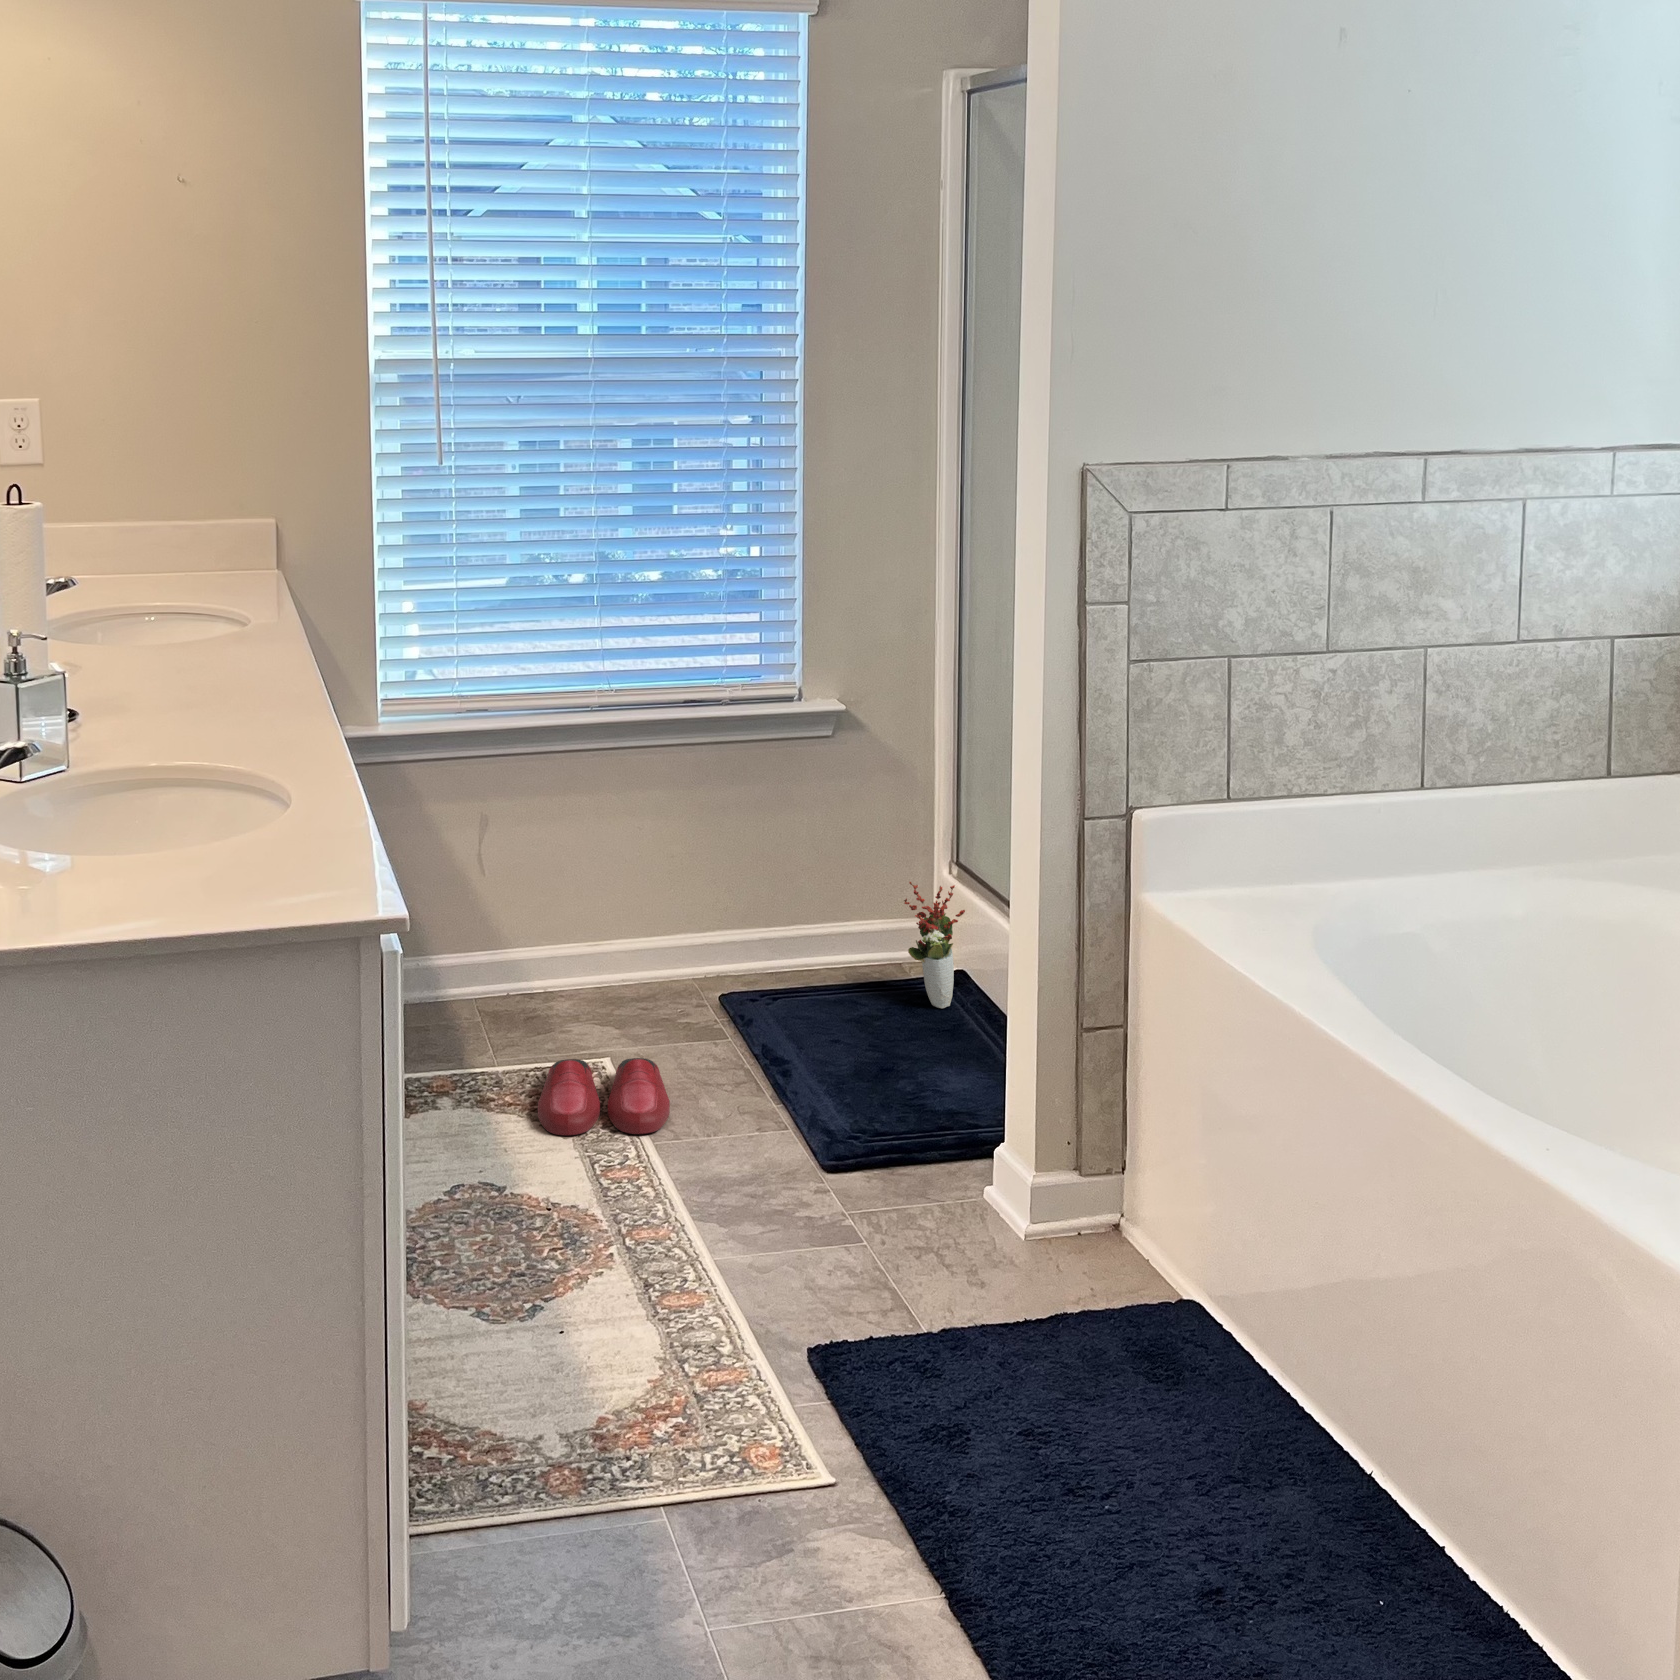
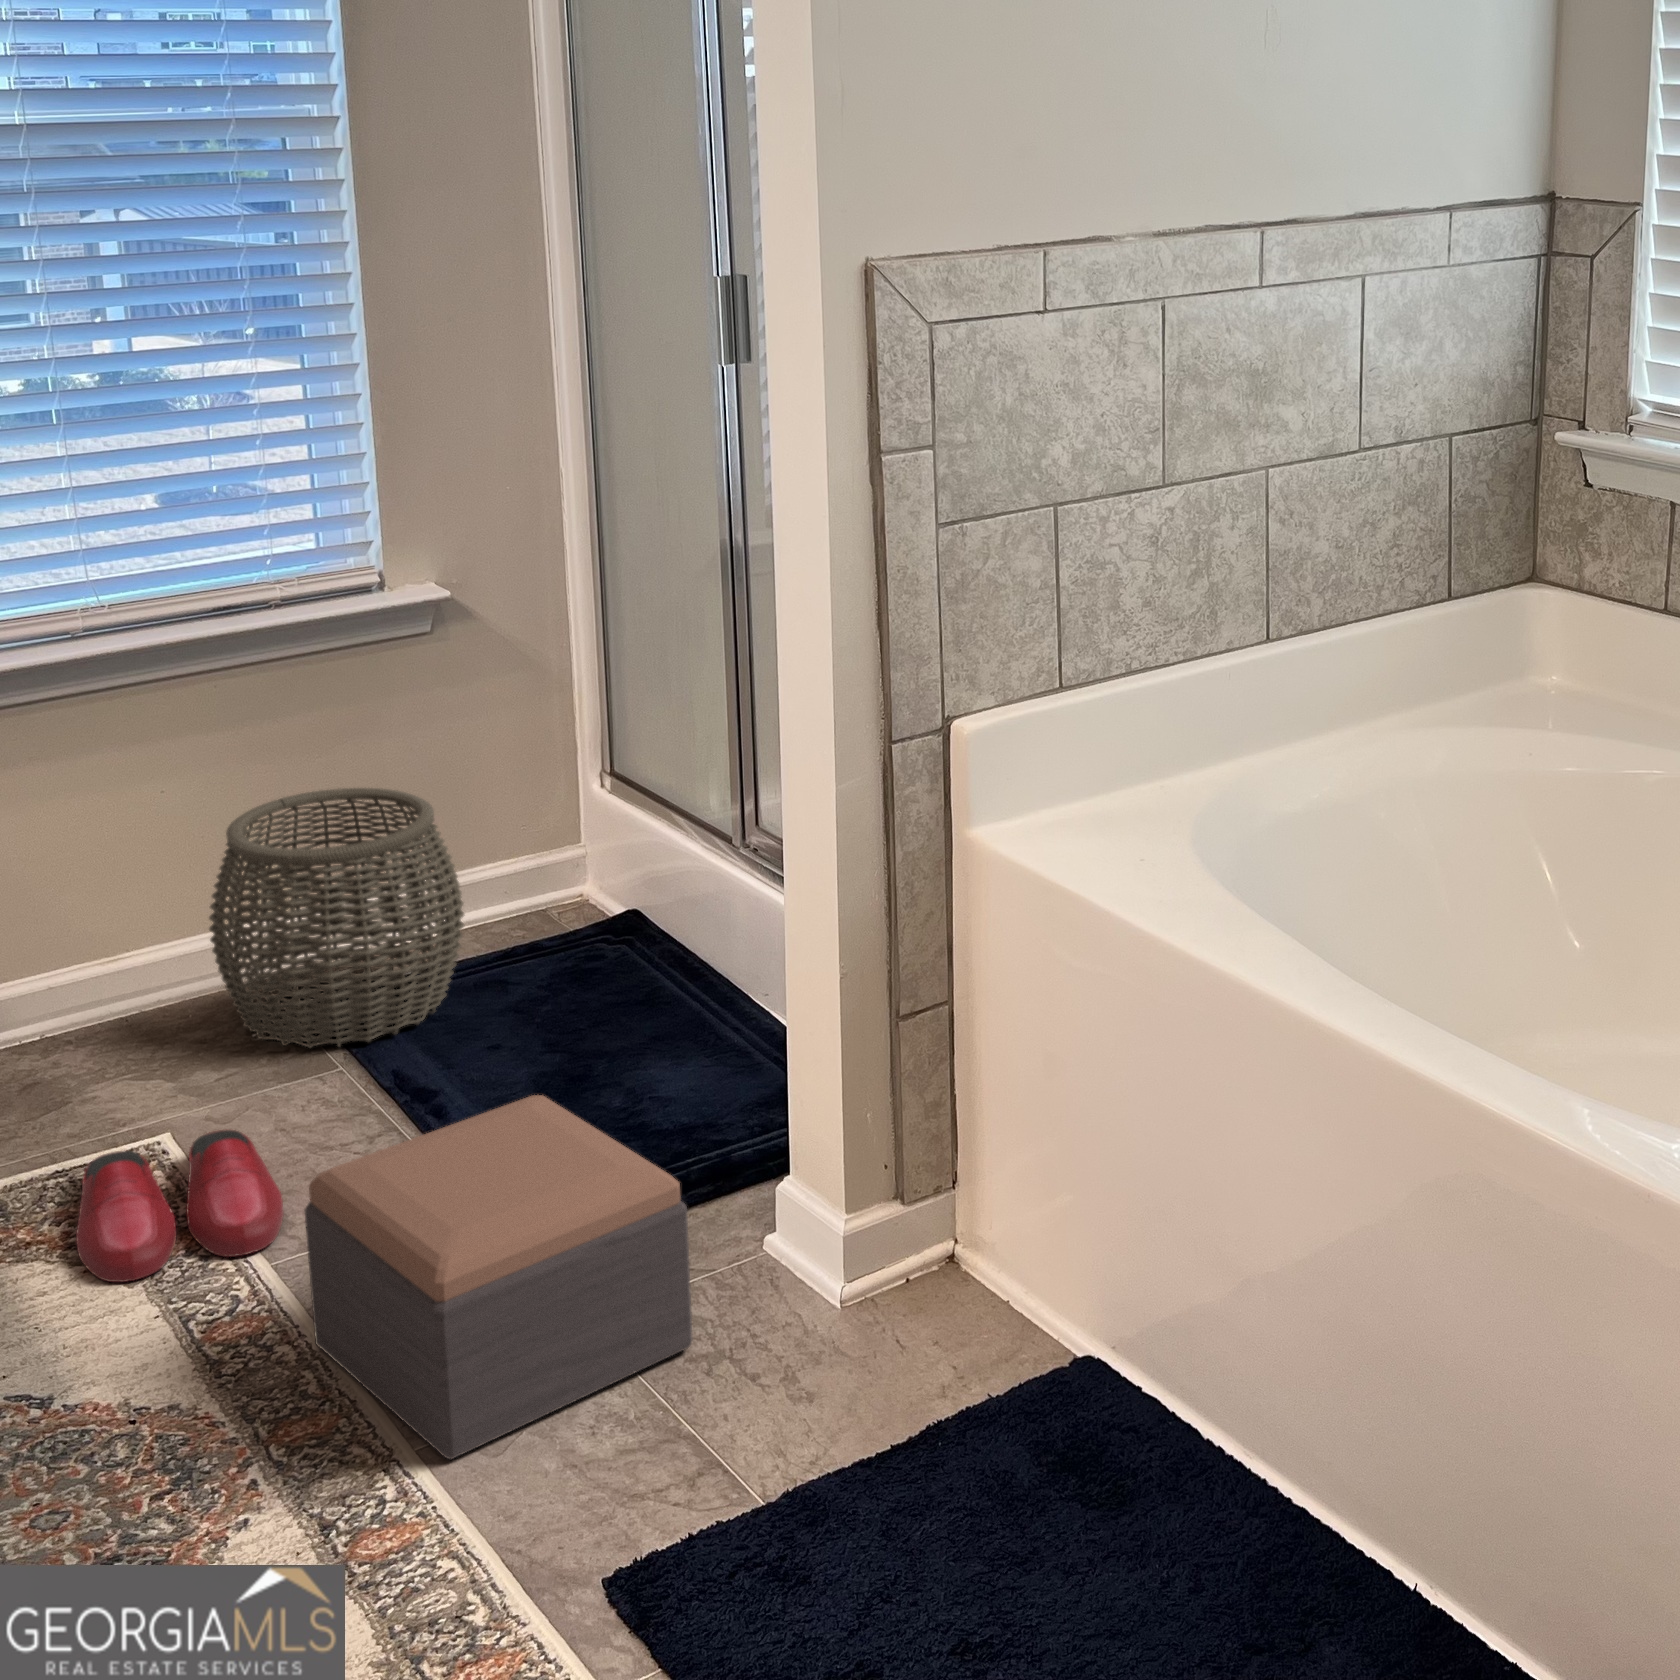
woven basket: none [657,841,833,1026] -> present [209,788,464,1048]
decorative plant: present [904,882,965,1008] -> none [551,810,635,970]
footstool: none [668,1048,914,1268] -> present [305,1095,693,1460]

